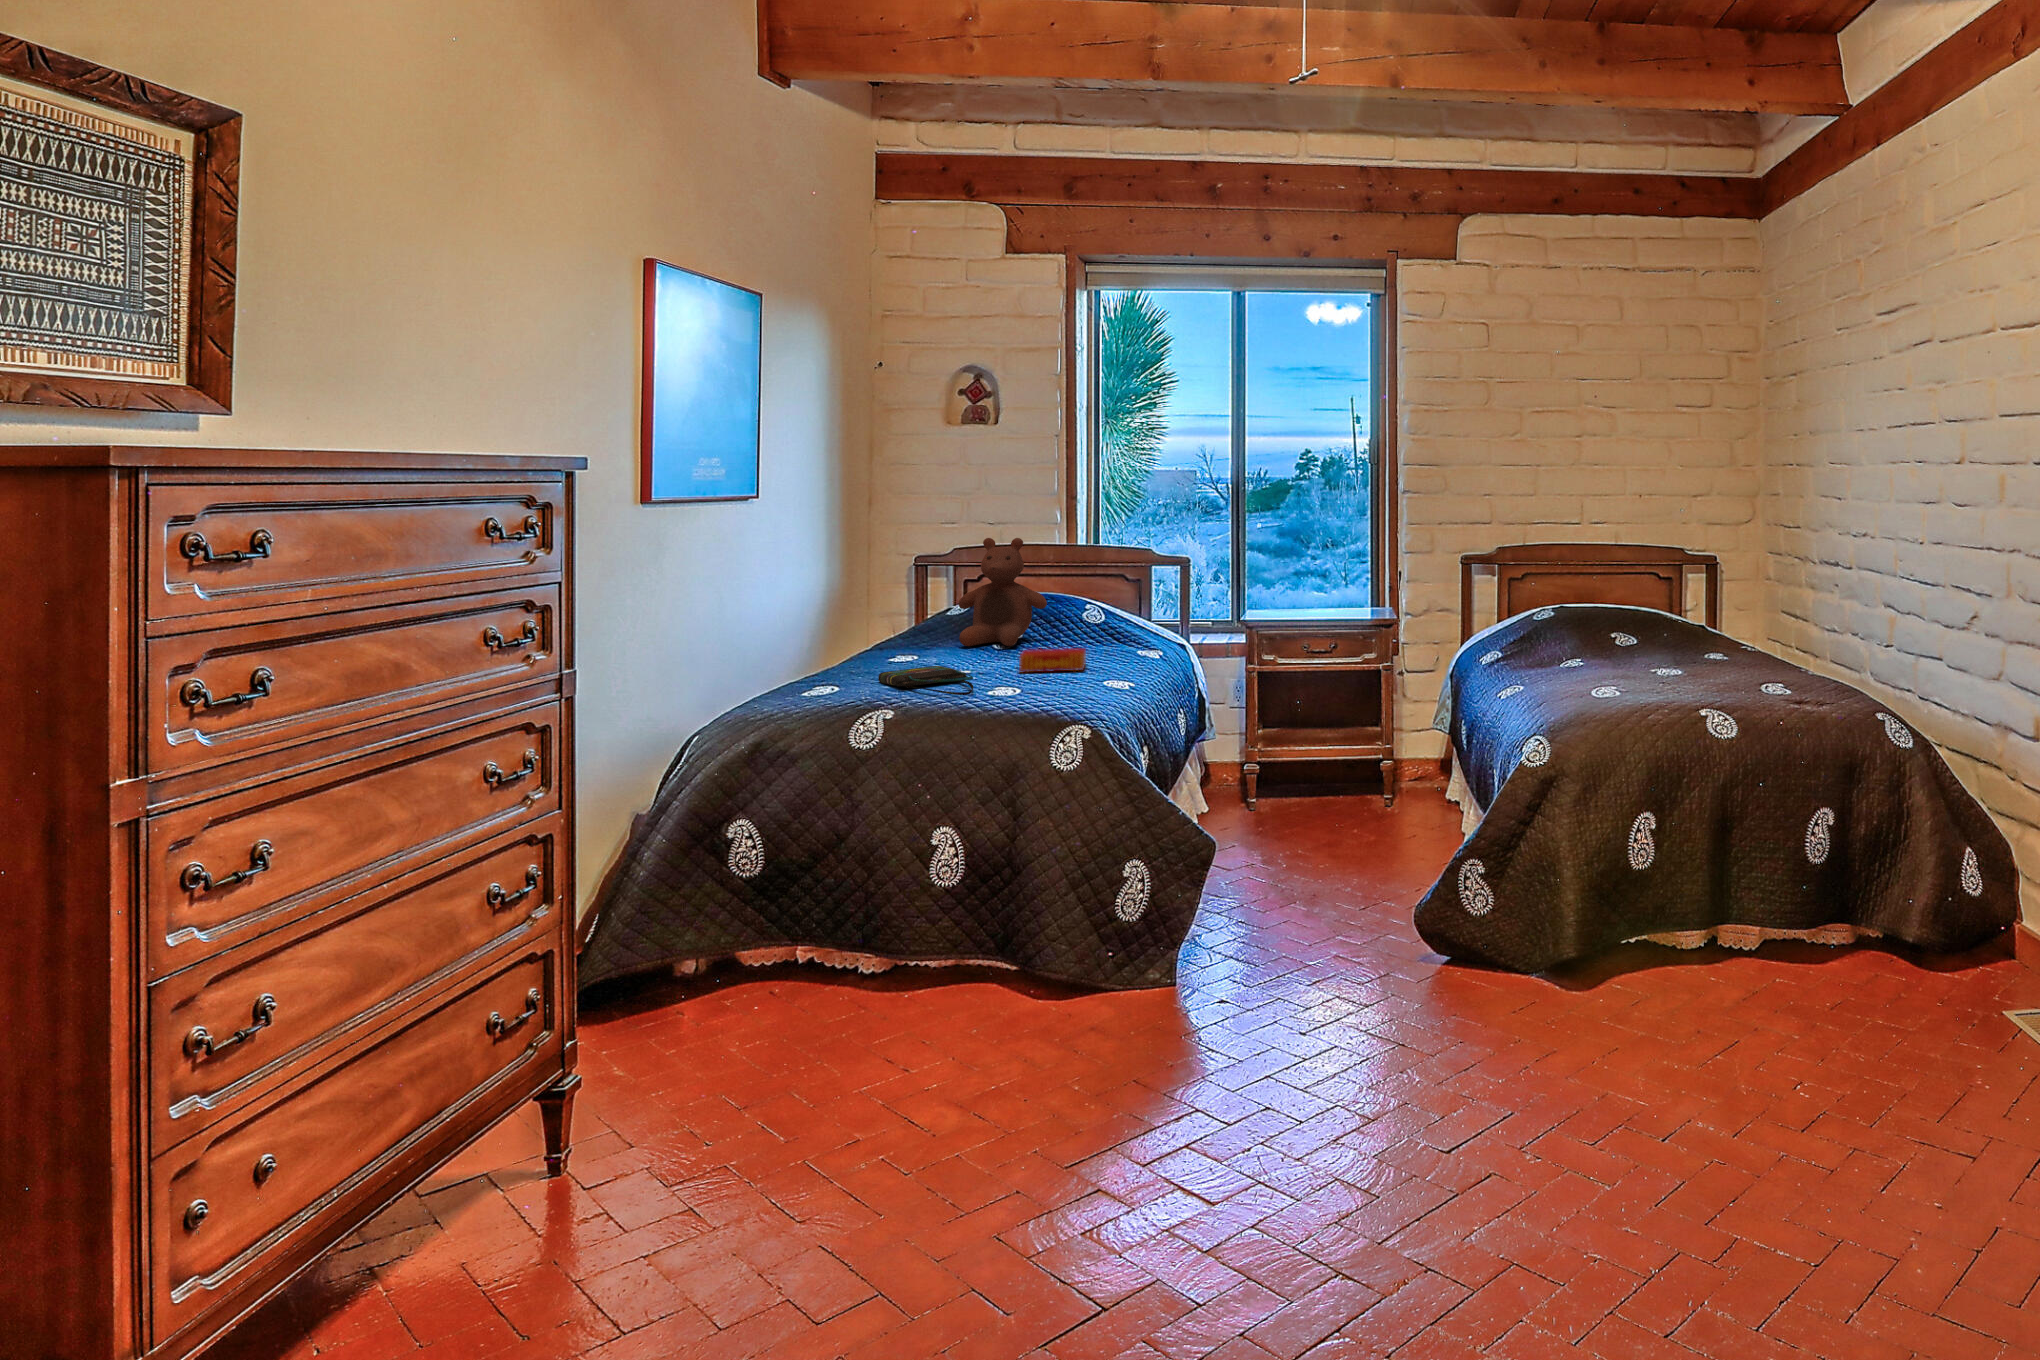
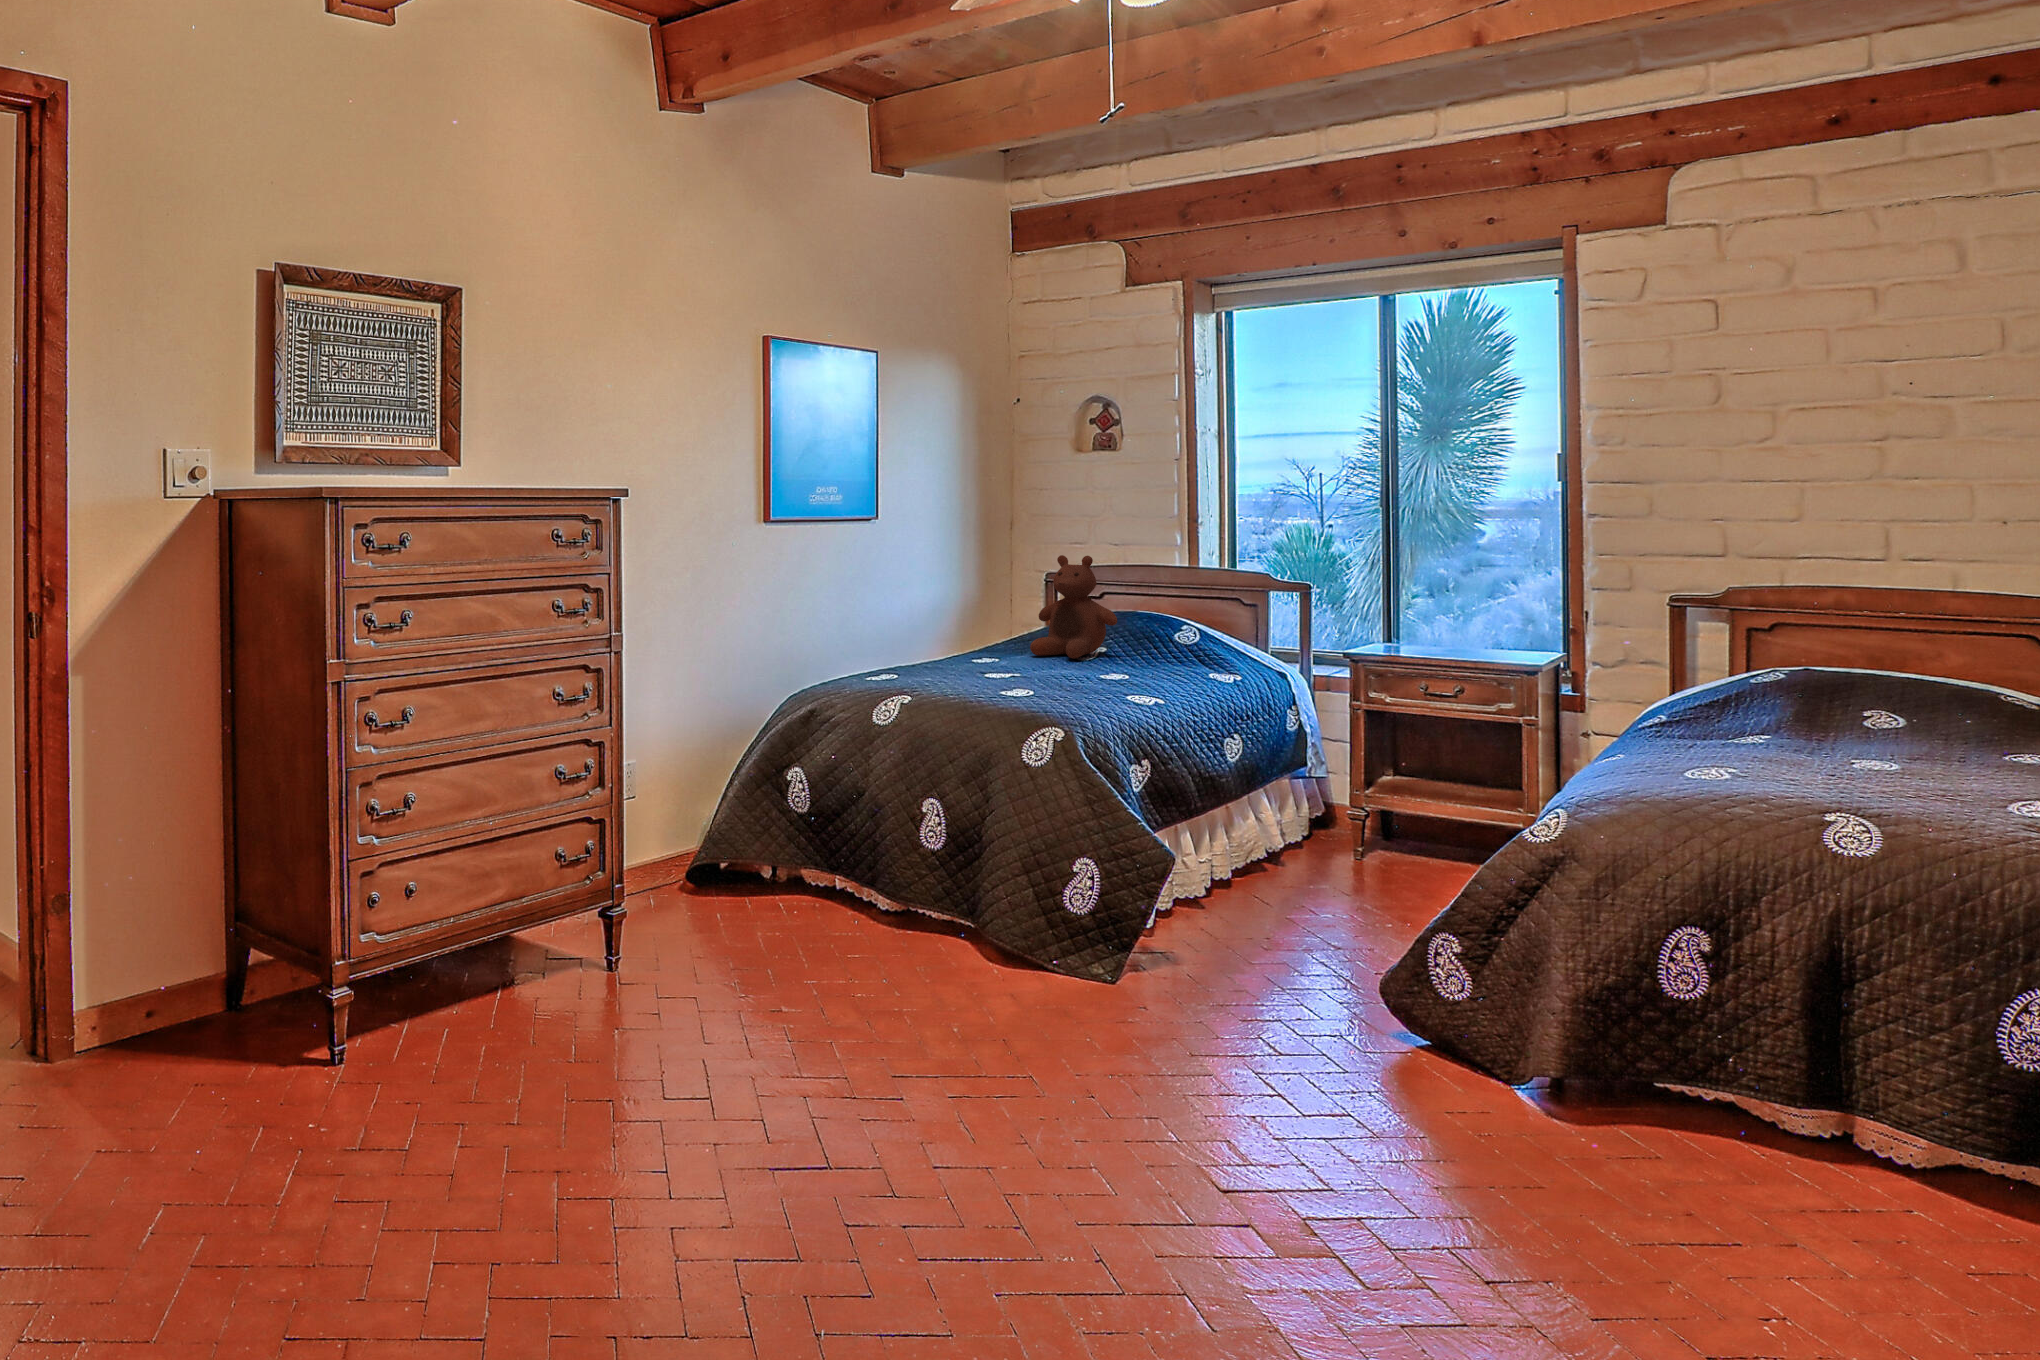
book: present [1019,648,1086,673] -> none [1048,661,1124,686]
tote bag: present [878,666,973,695] -> none [926,667,997,694]

